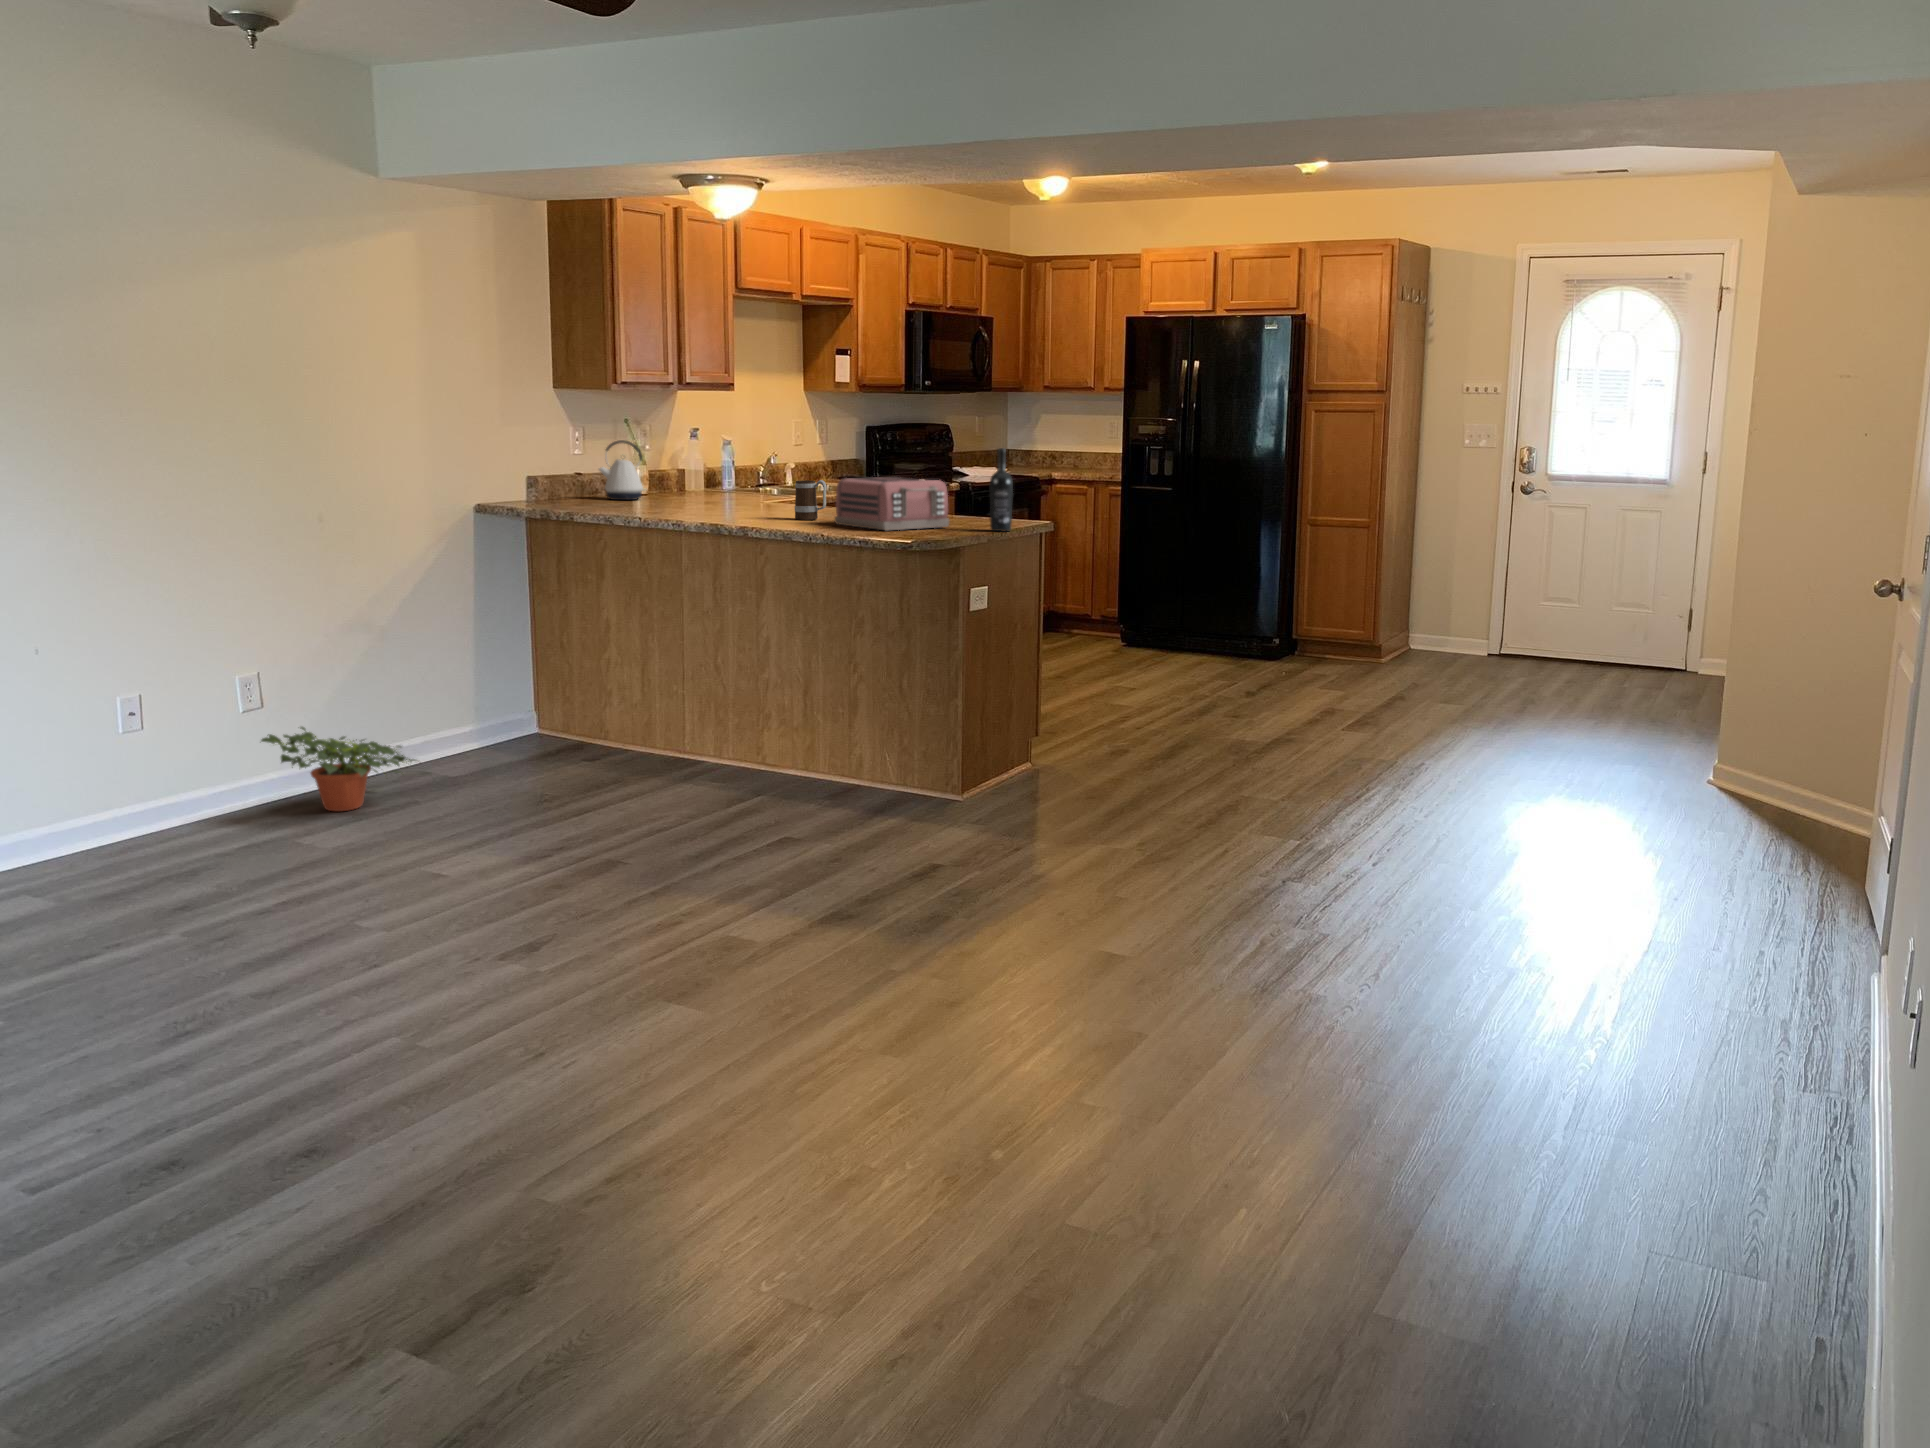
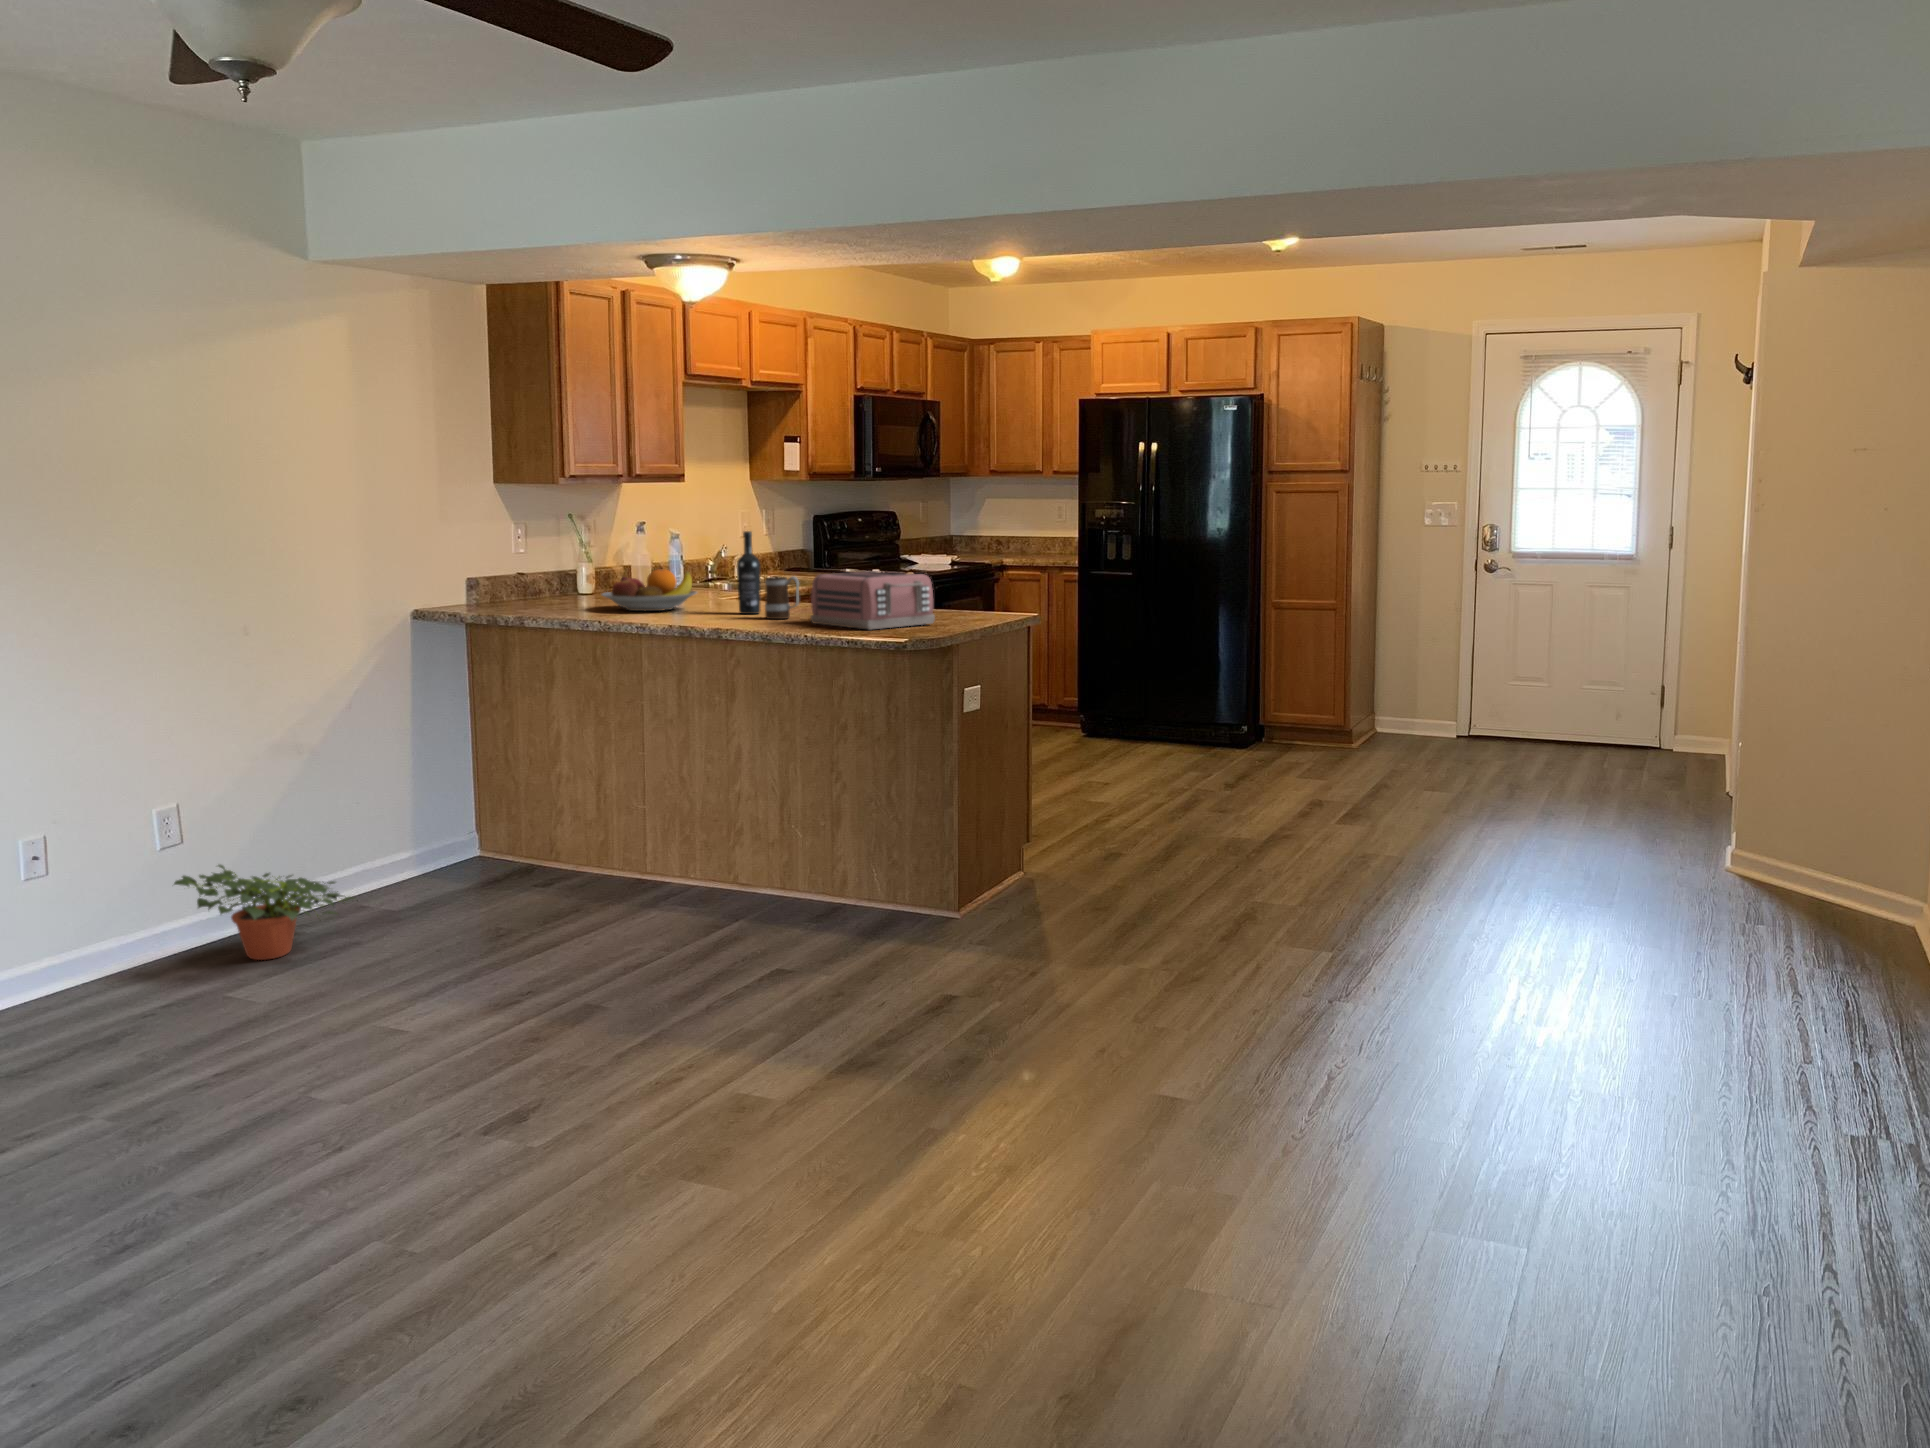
kettle: present [599,440,645,500] -> none [542,536,595,601]
wine bottle: present [990,448,1013,531] -> present [737,531,760,614]
fruit bowl: none [648,472,737,510] -> present [602,569,697,611]

